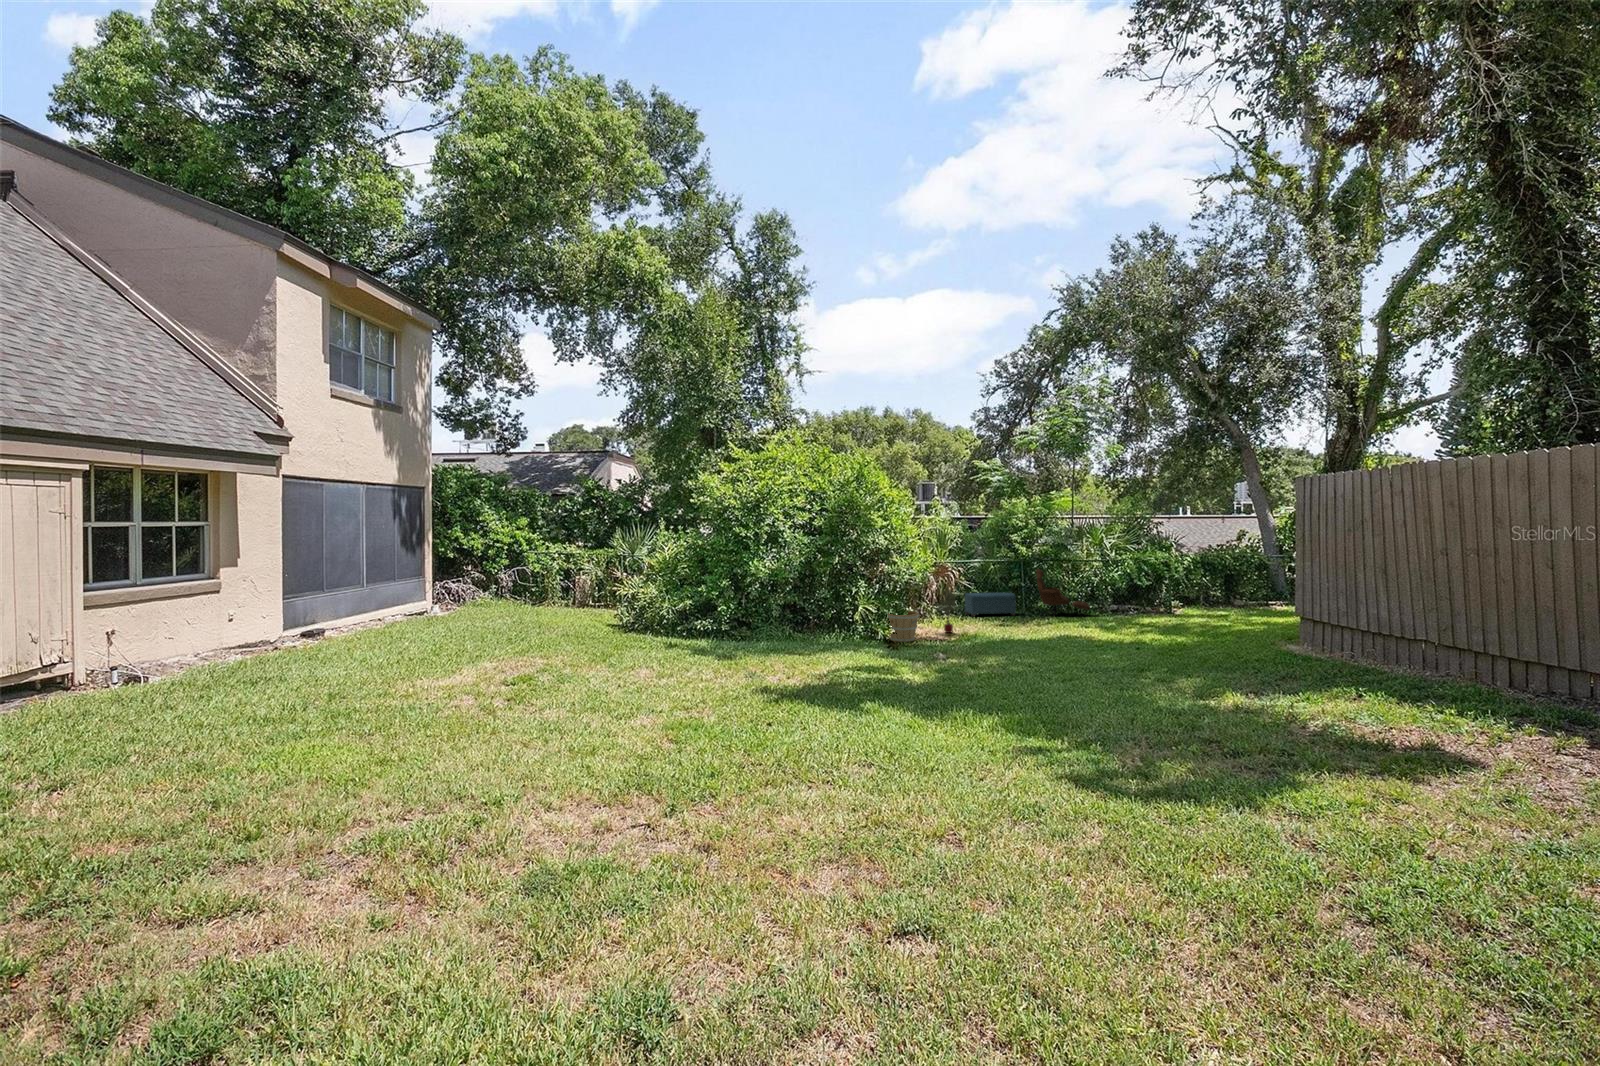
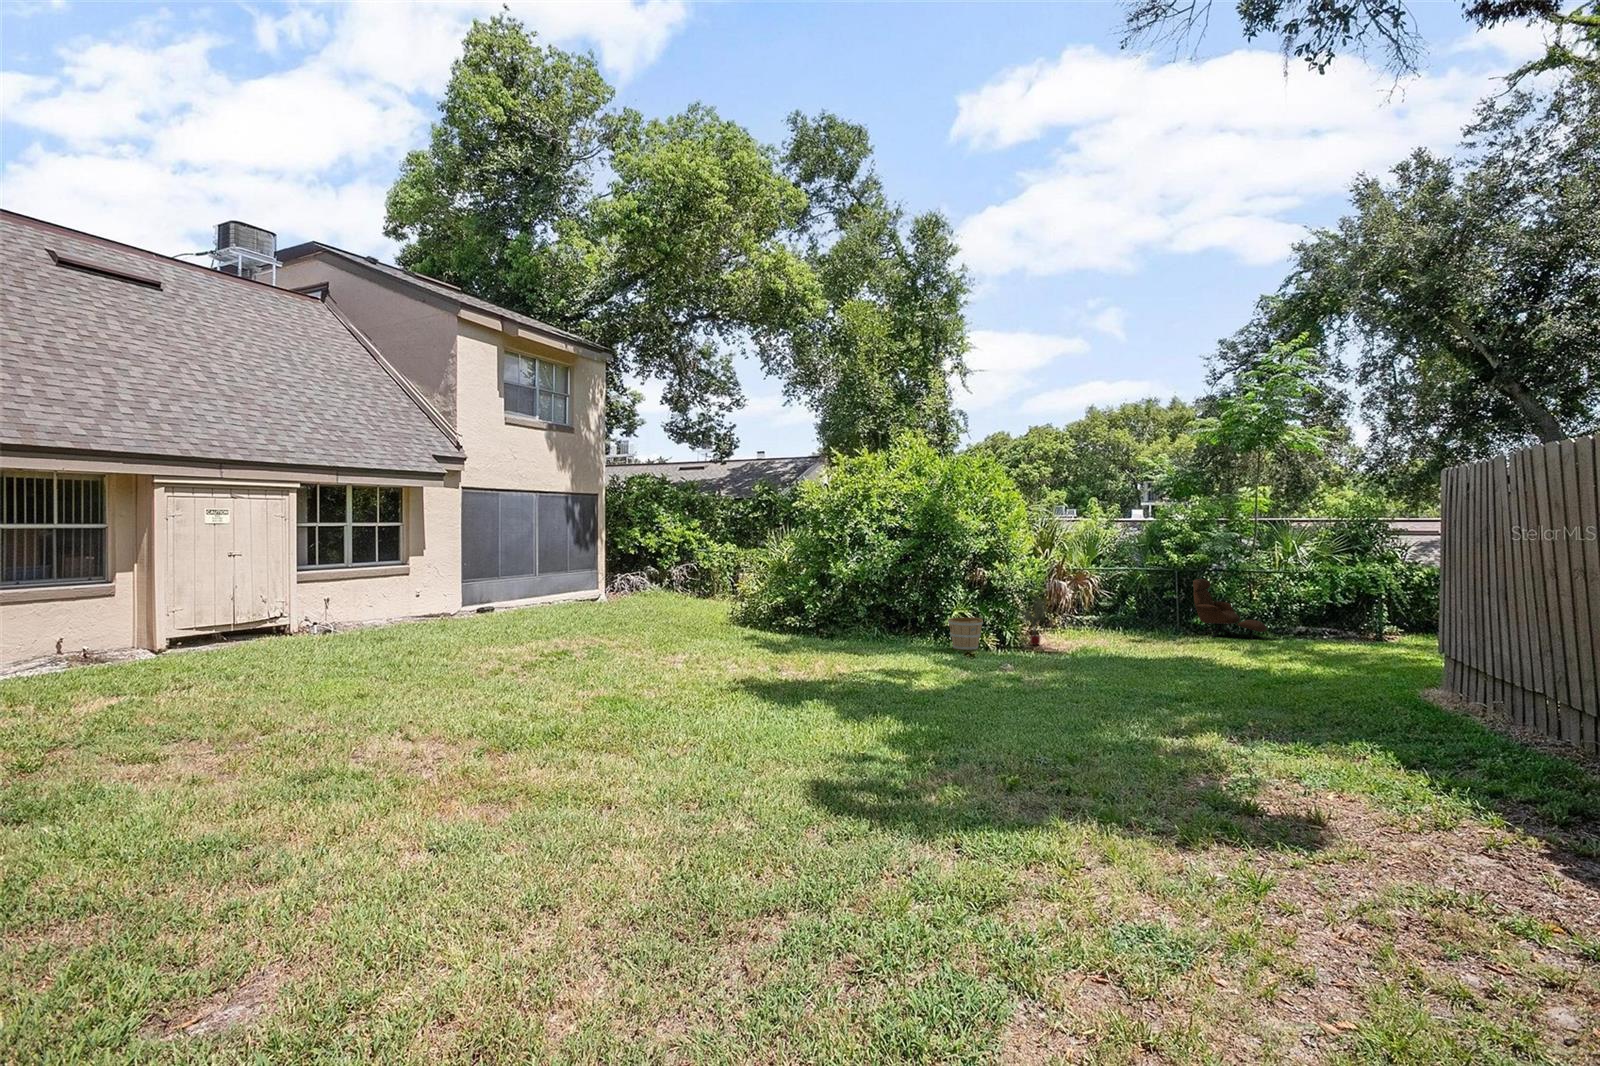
bench: present [965,593,1016,617] -> none [1108,604,1168,634]

